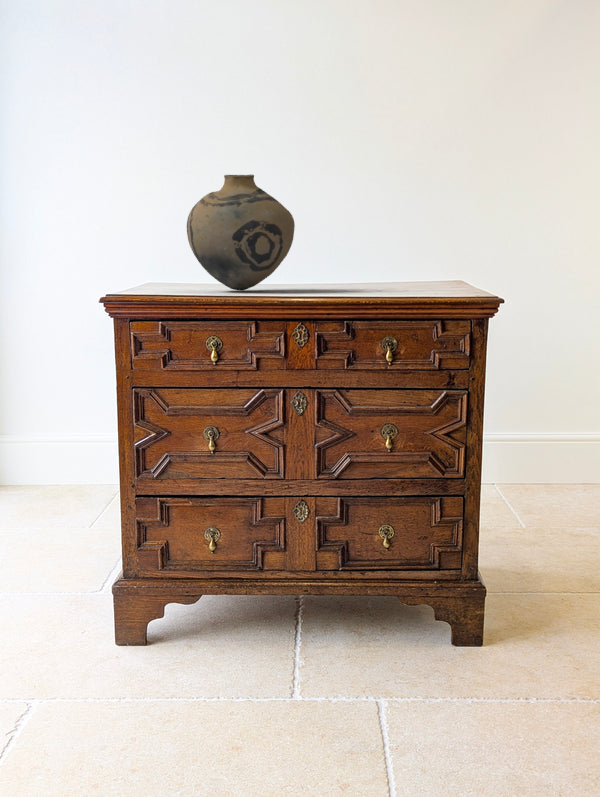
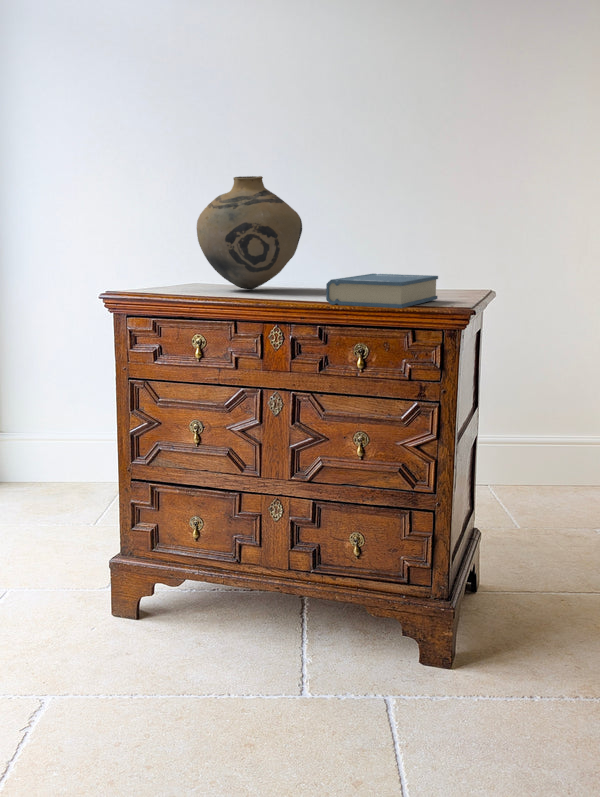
hardback book: none [376,269,457,298] -> present [326,274,438,308]

